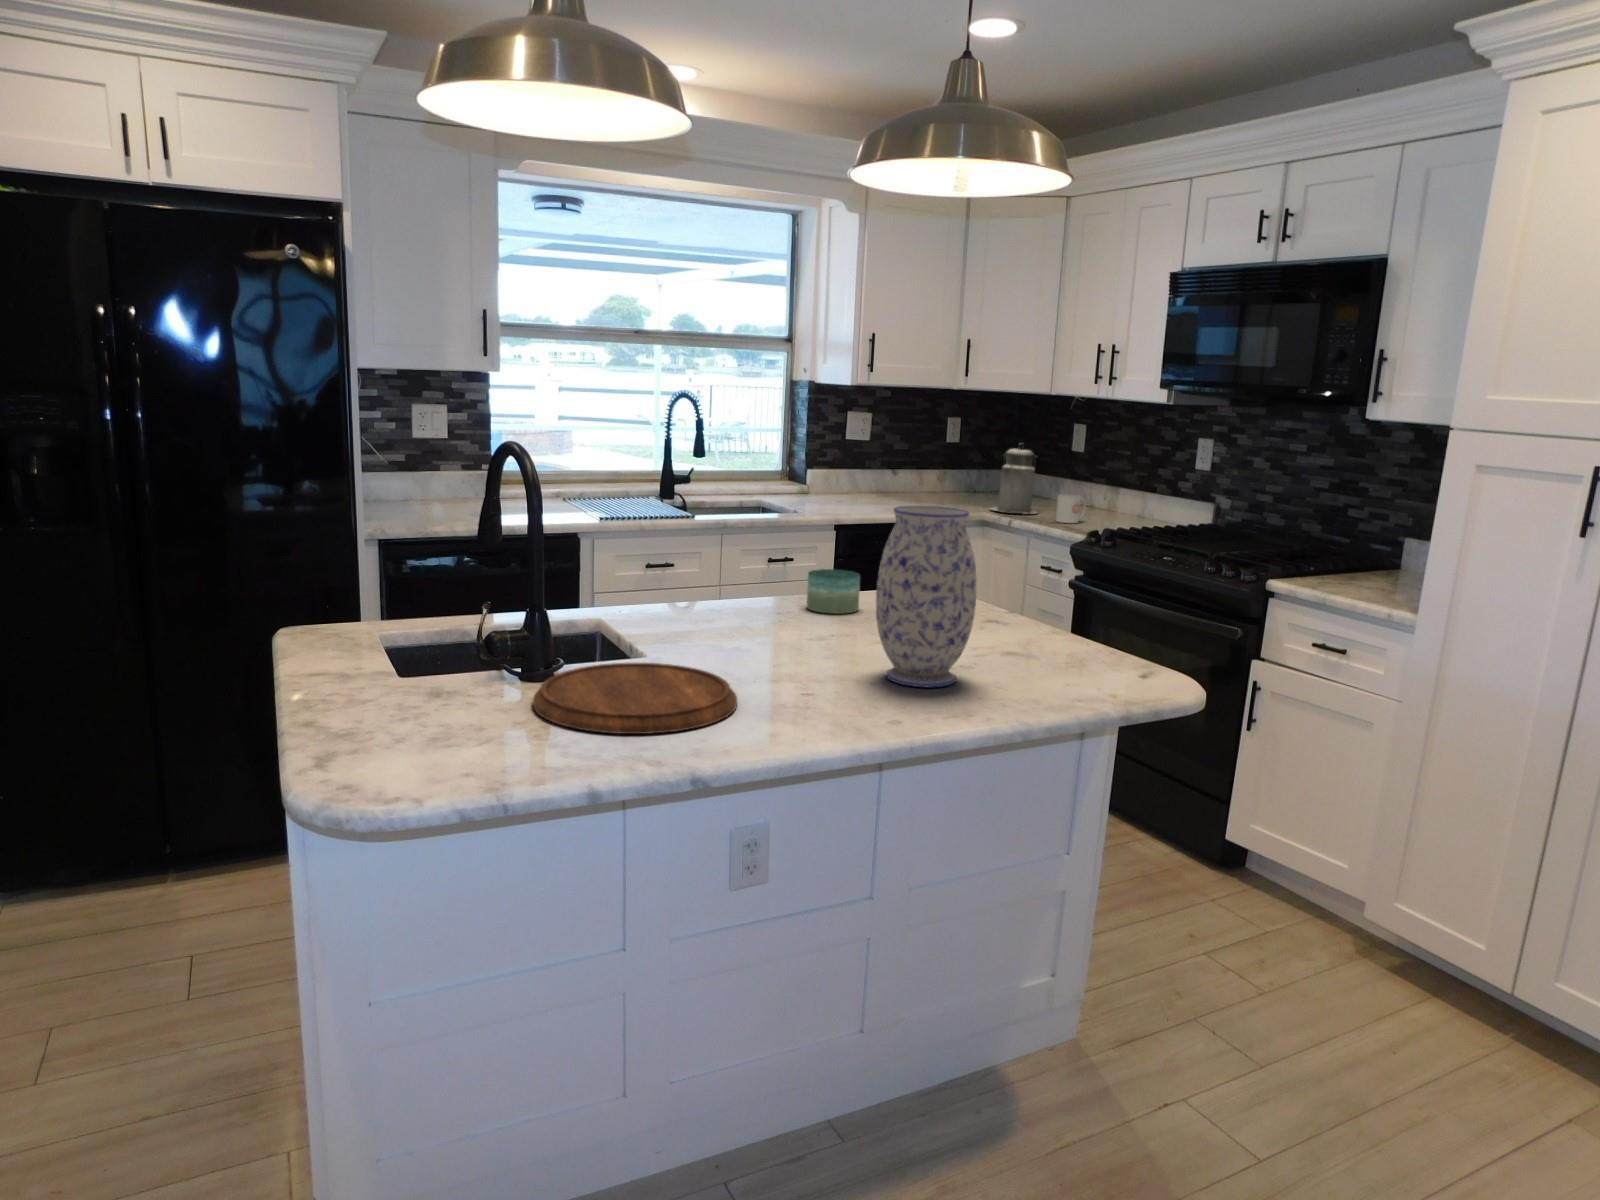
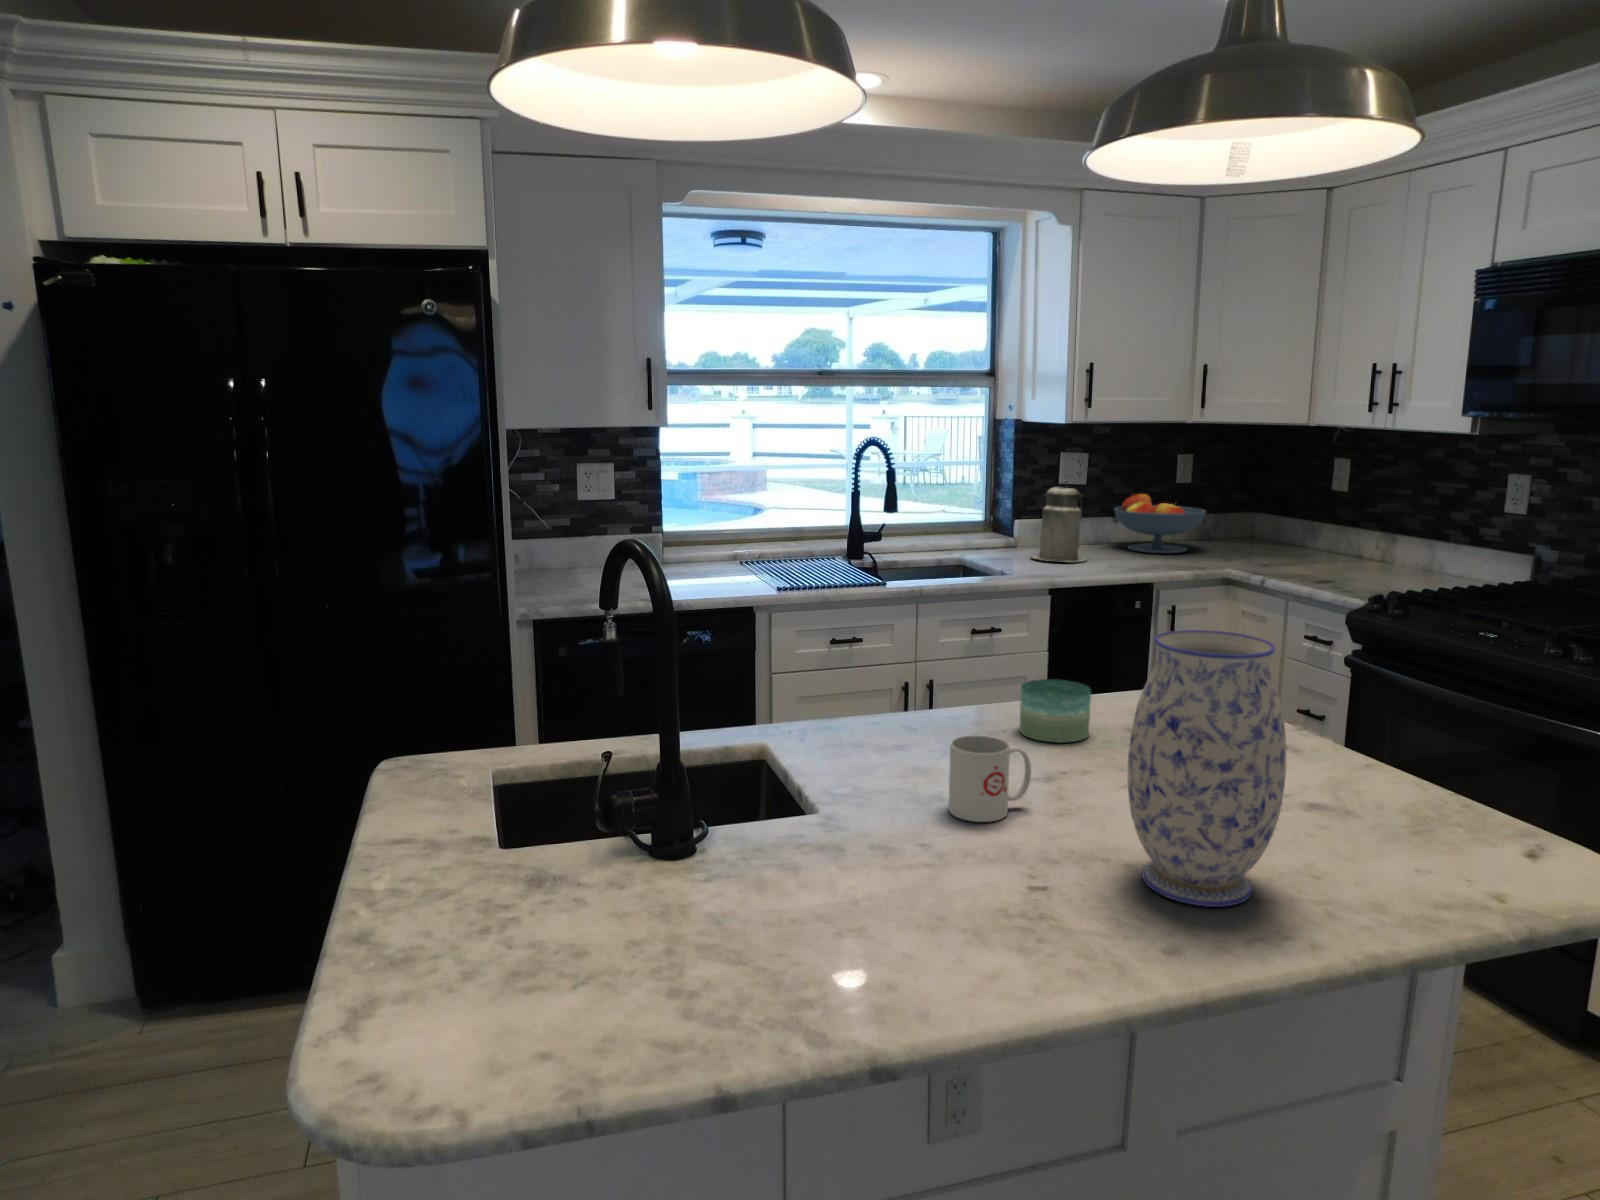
canister: present [991,443,1037,514] -> present [1031,481,1087,562]
fruit bowl: none [893,450,970,502] -> present [1114,494,1206,553]
mug: present [1056,494,1086,523] -> present [948,735,1031,822]
cutting board: present [533,663,737,734] -> none [630,854,923,1015]

